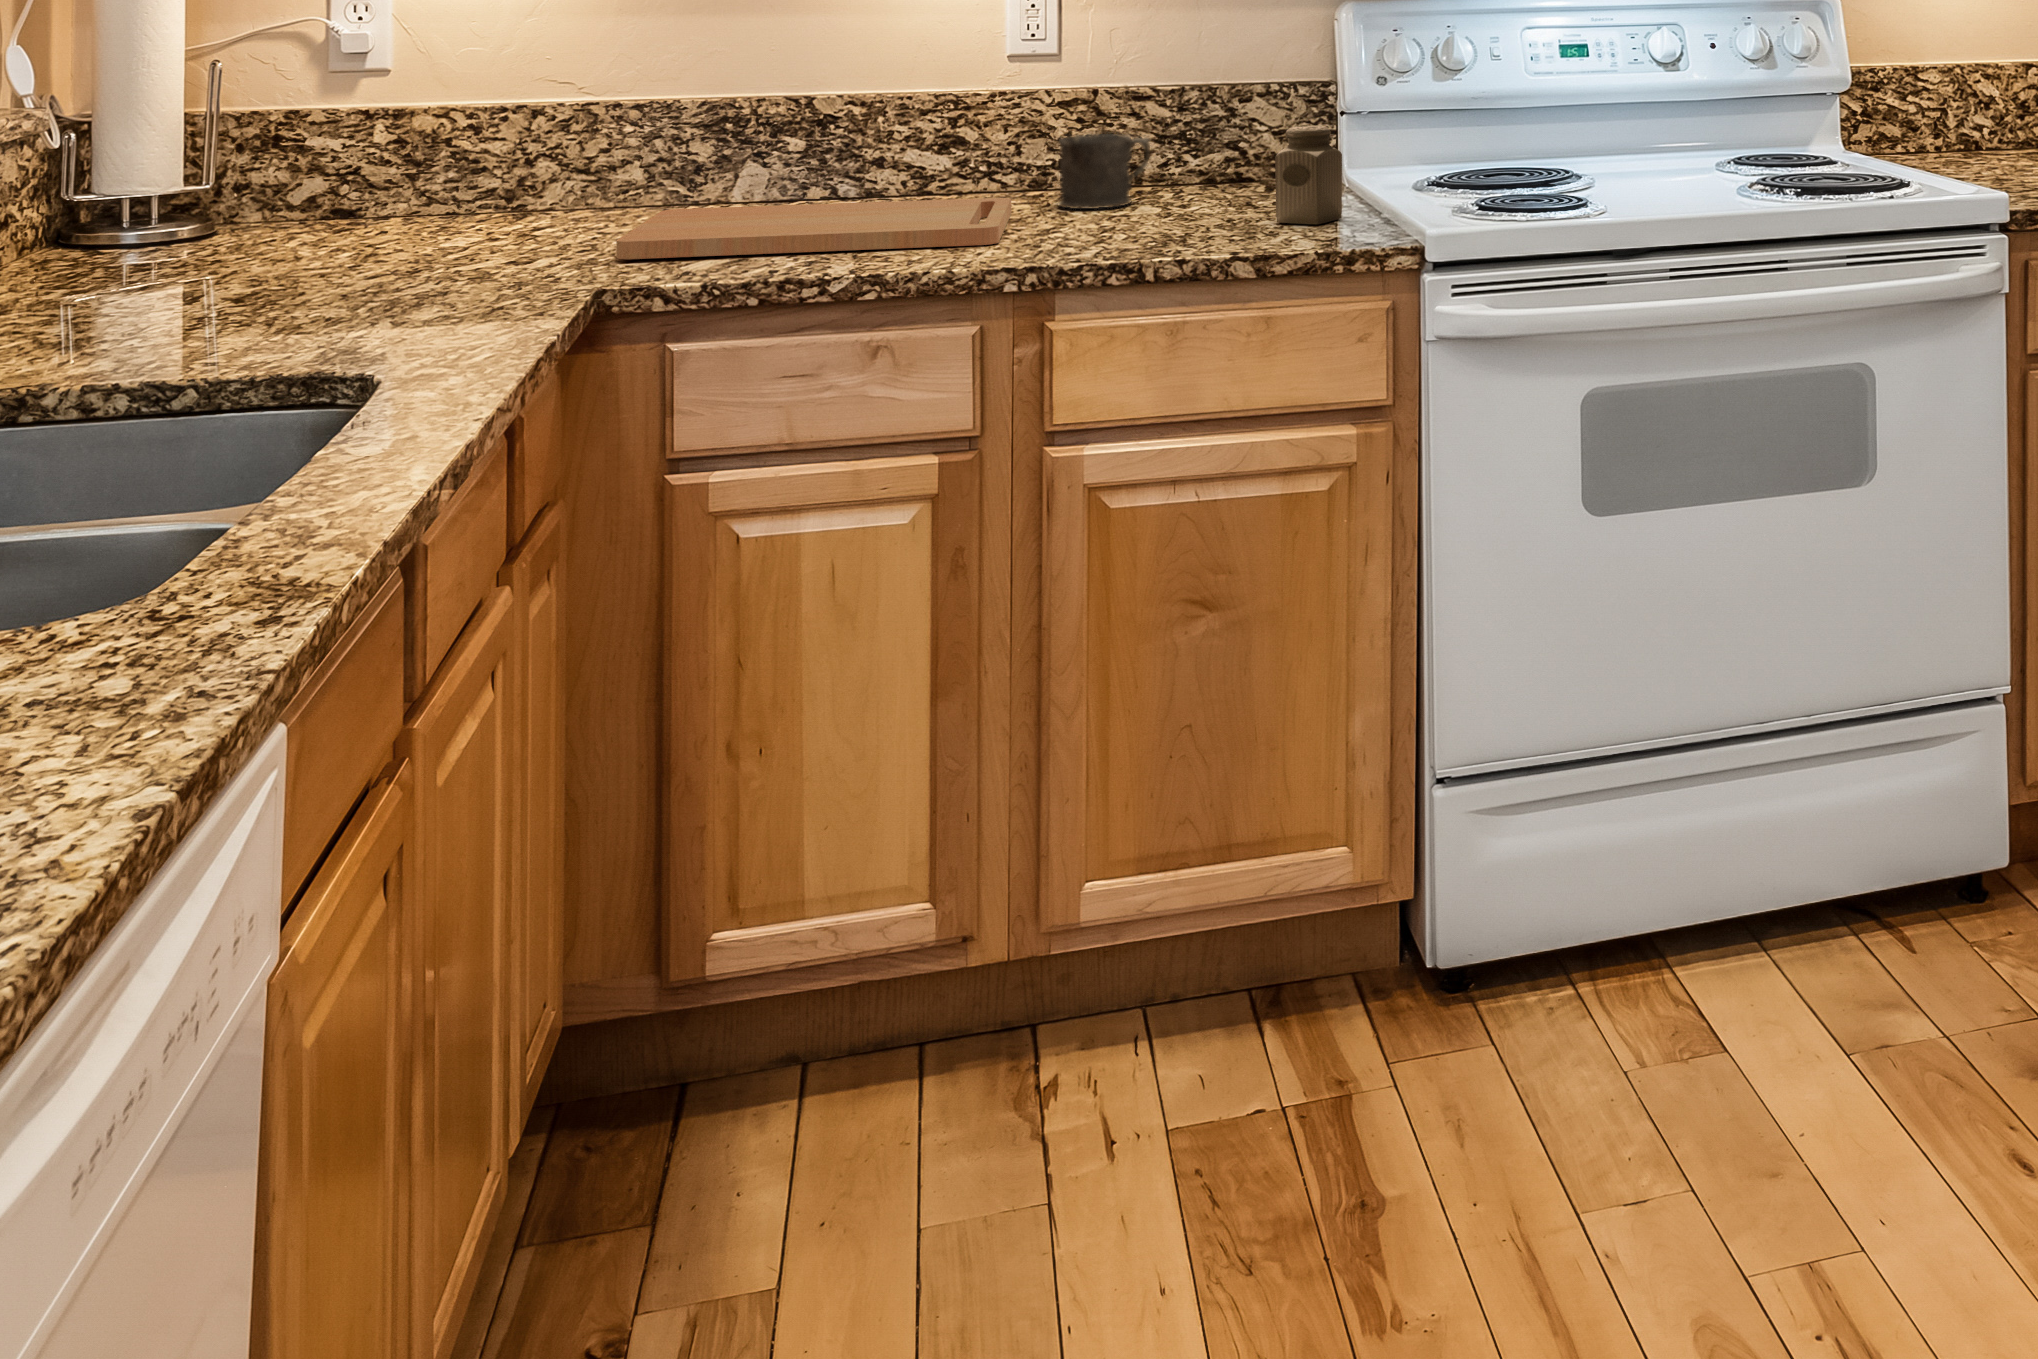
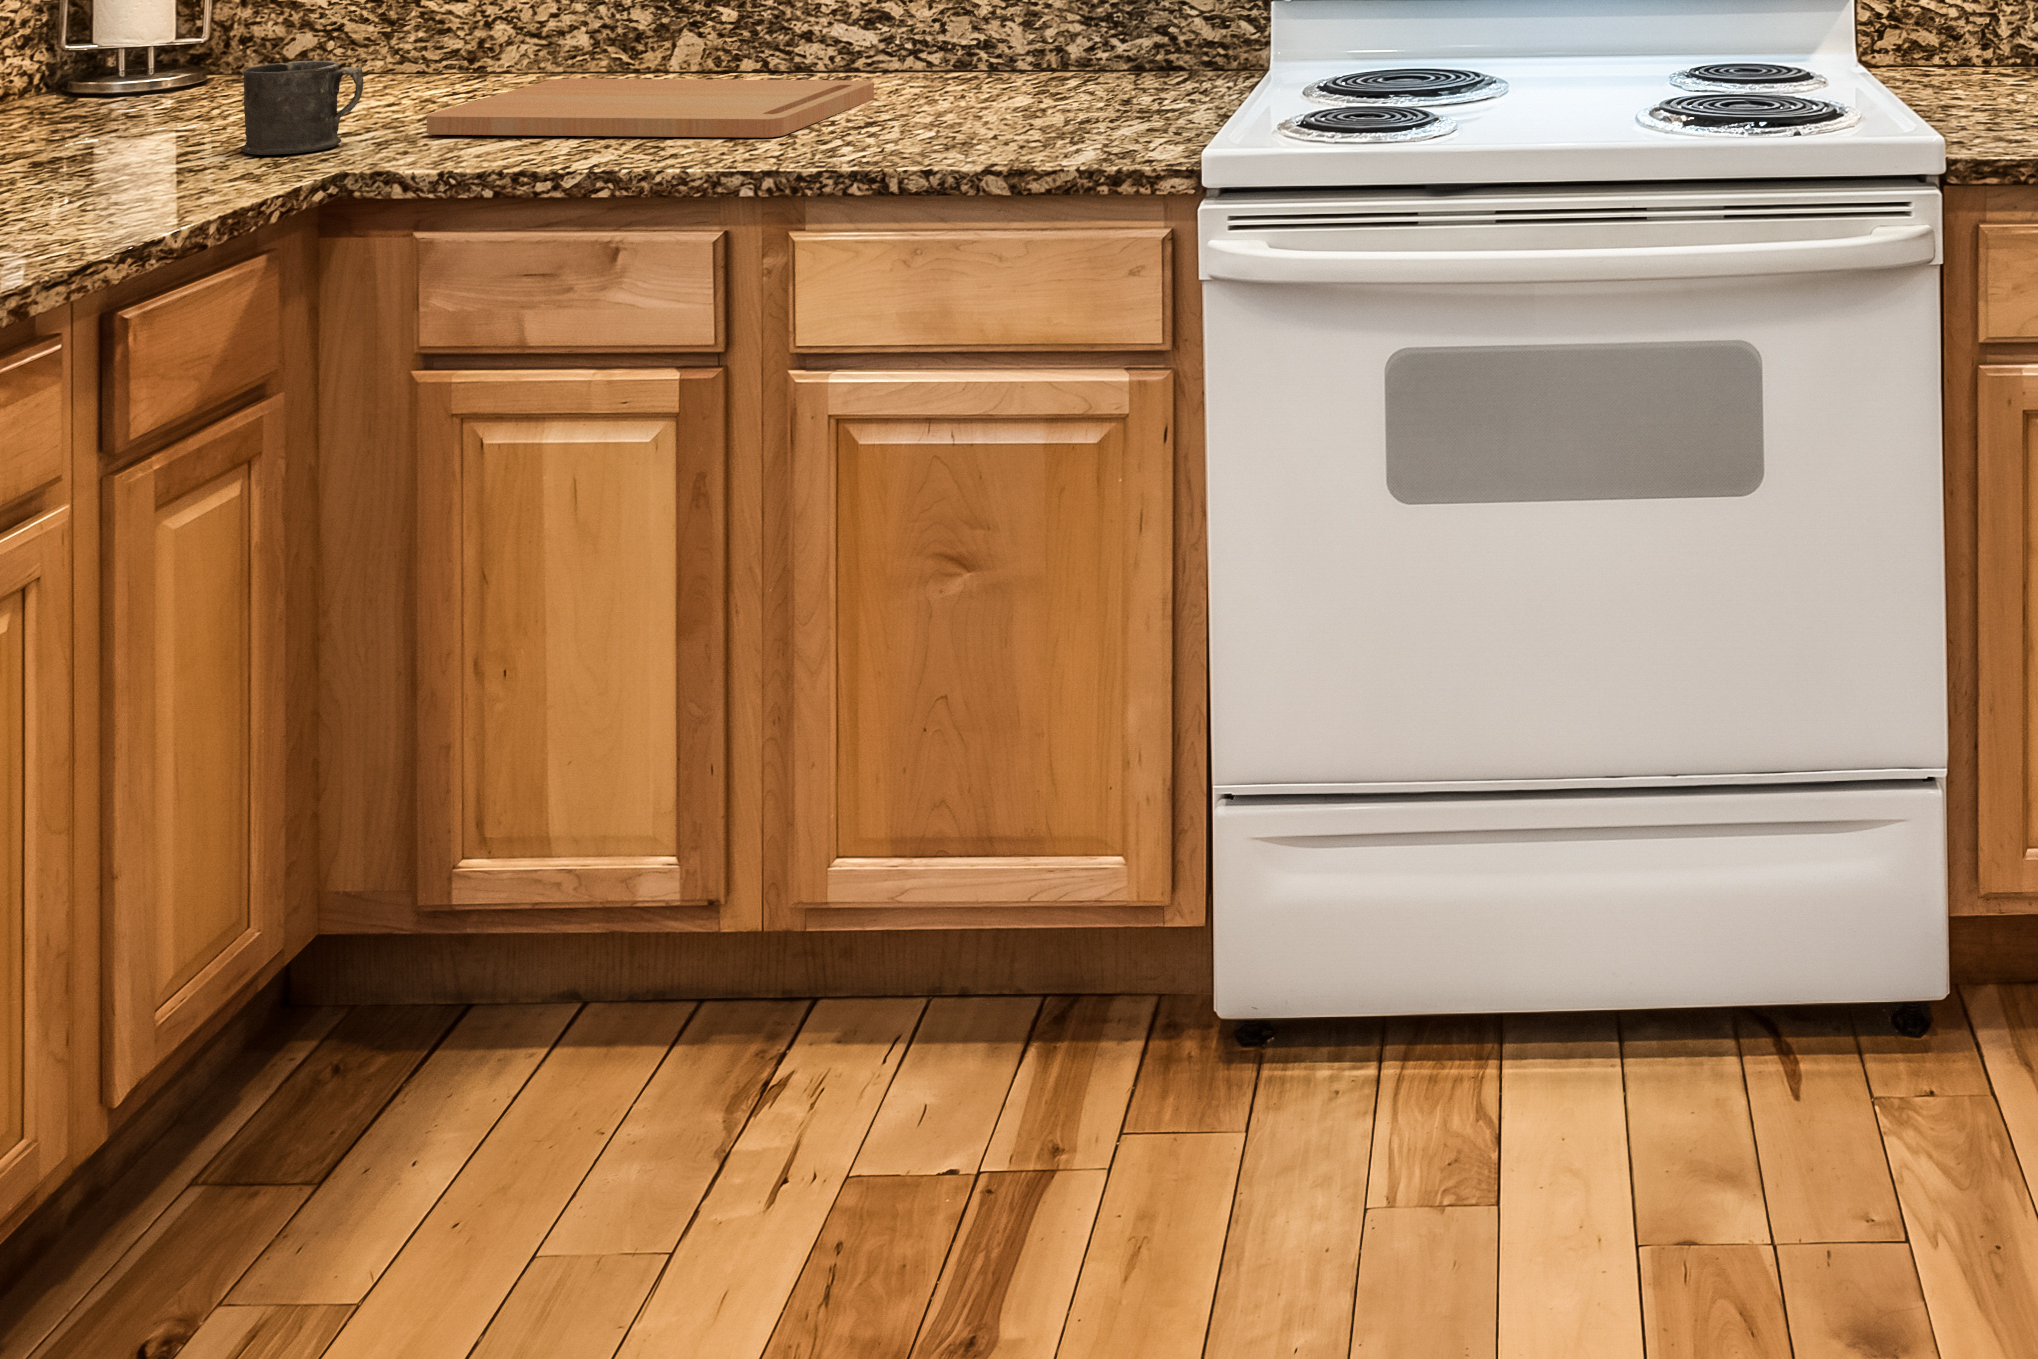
salt shaker: present [1275,126,1342,224] -> none [1086,19,1162,131]
mug: present [1058,134,1150,209] -> present [241,61,363,155]

